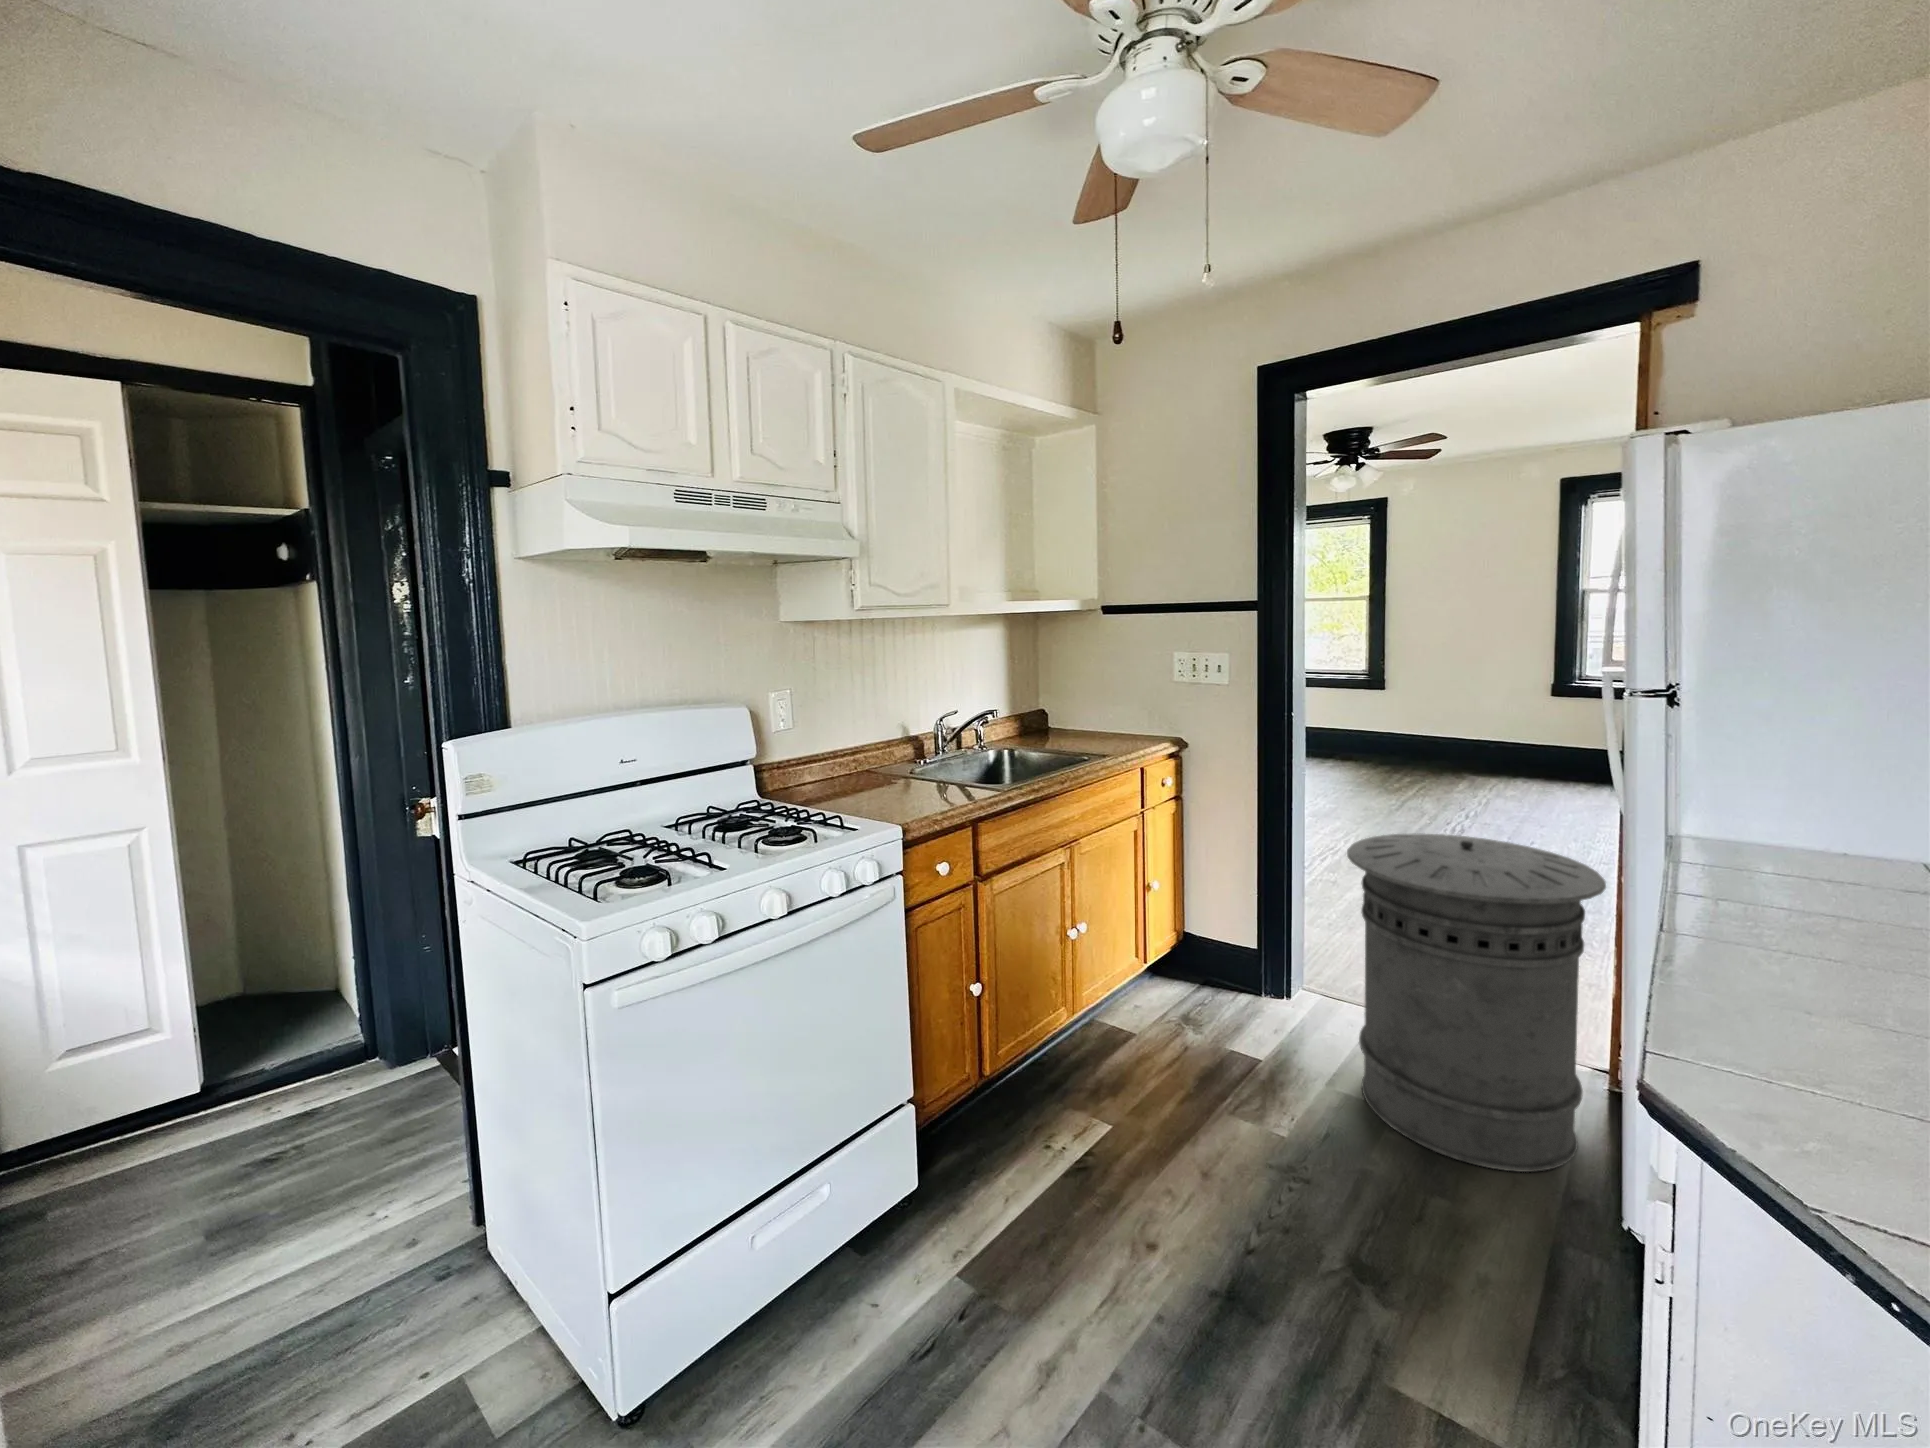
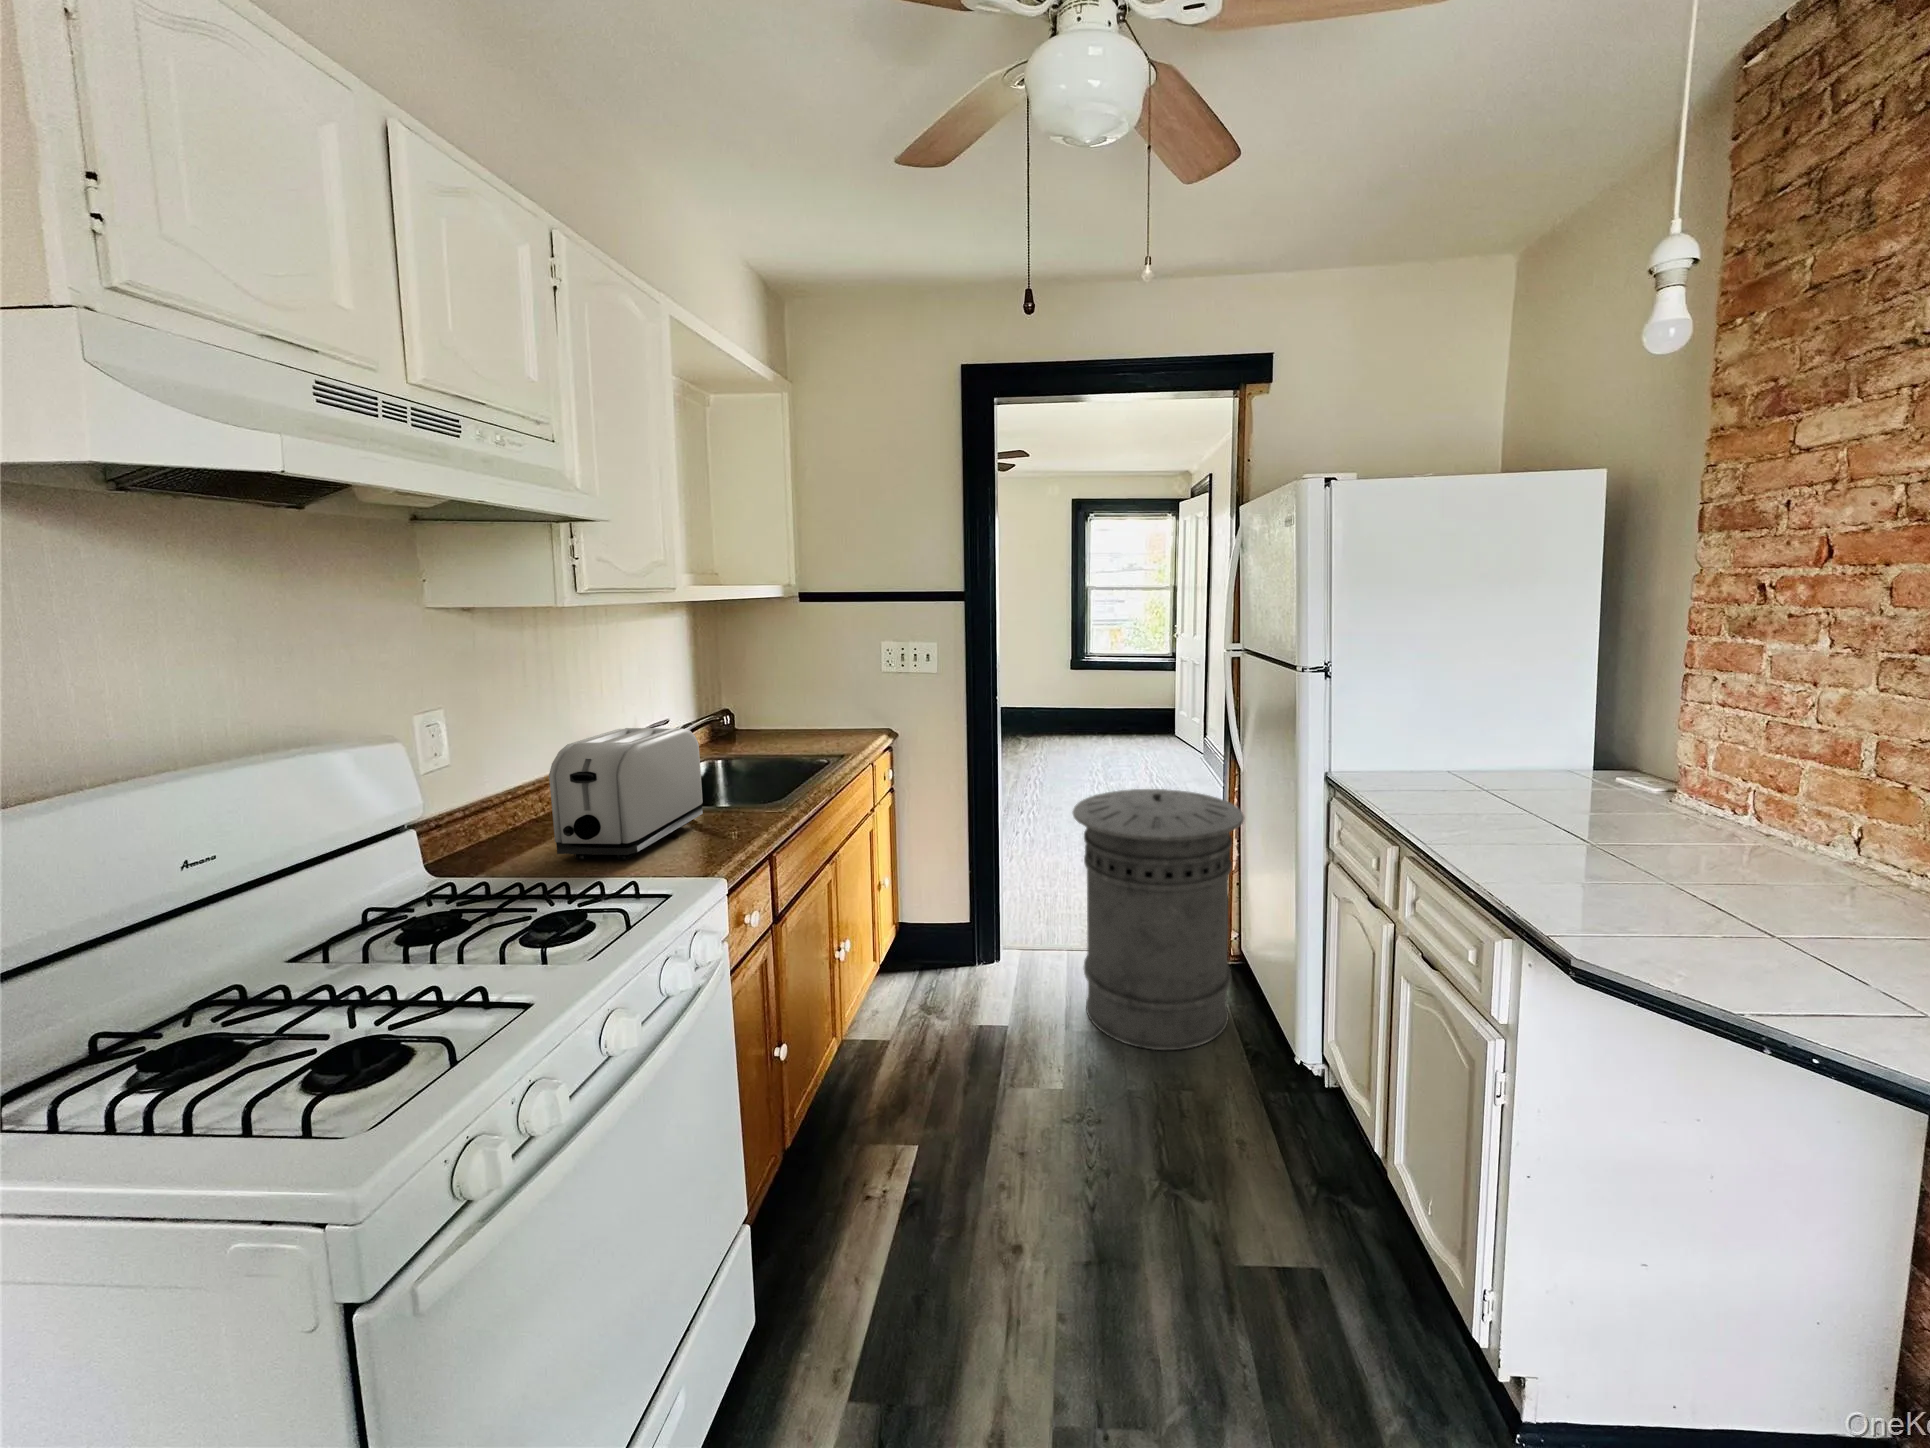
toaster: none [828,708,940,800] -> present [549,728,703,860]

